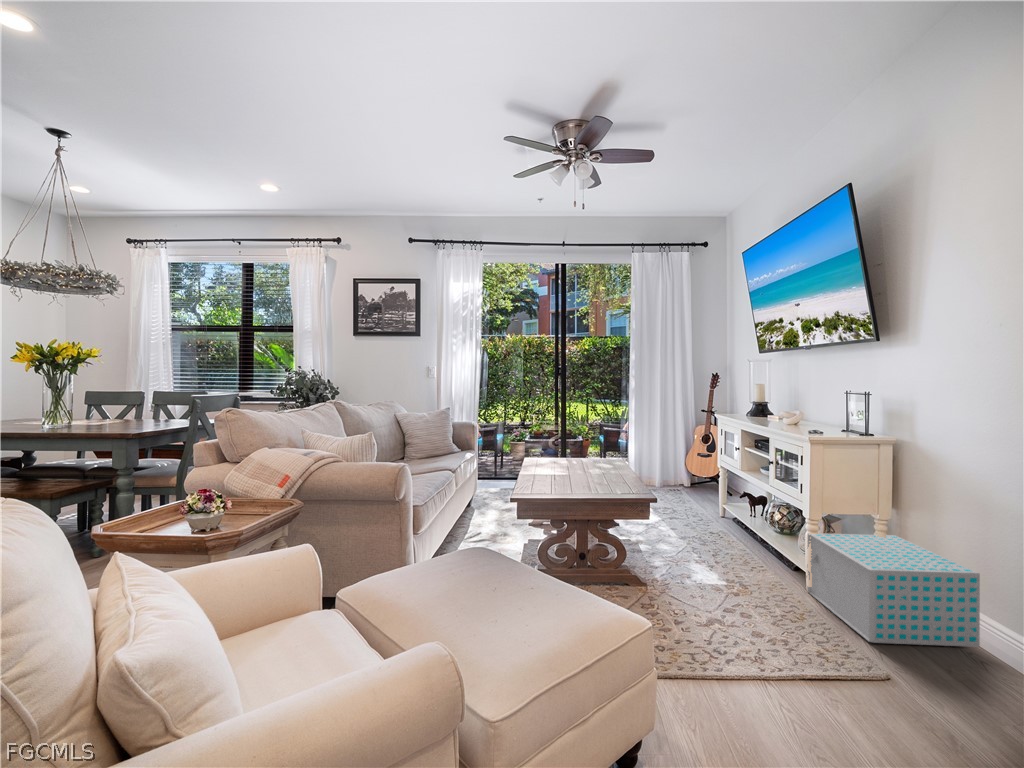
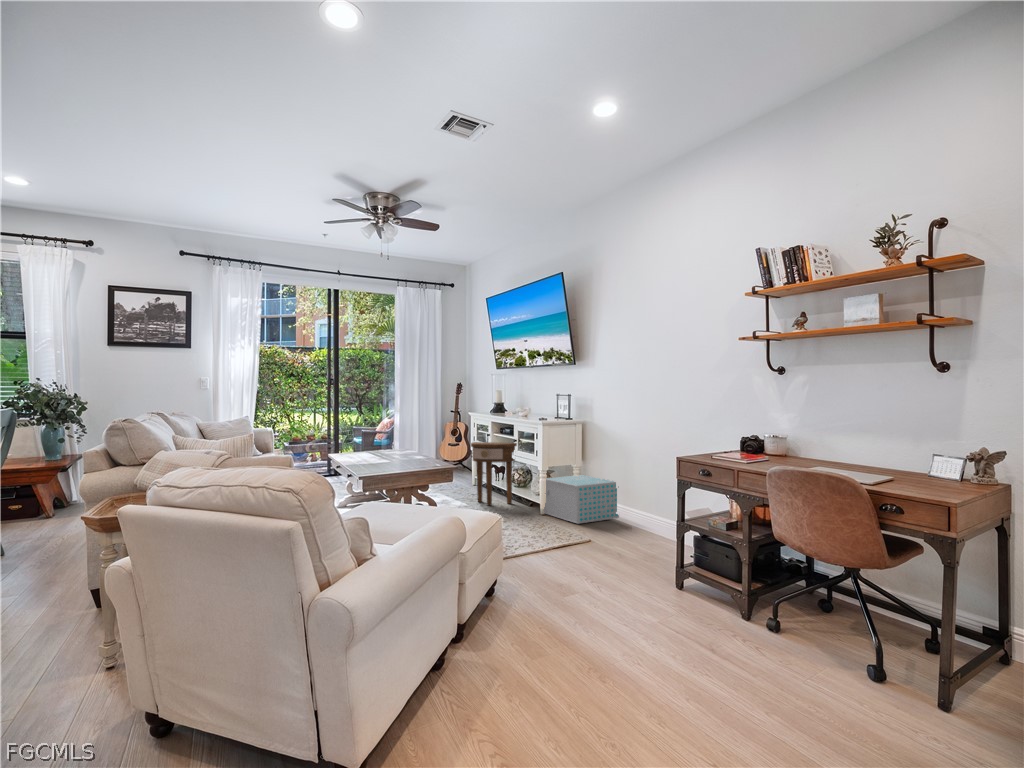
side table: none [697,454,771,555] -> present [471,442,517,505]

